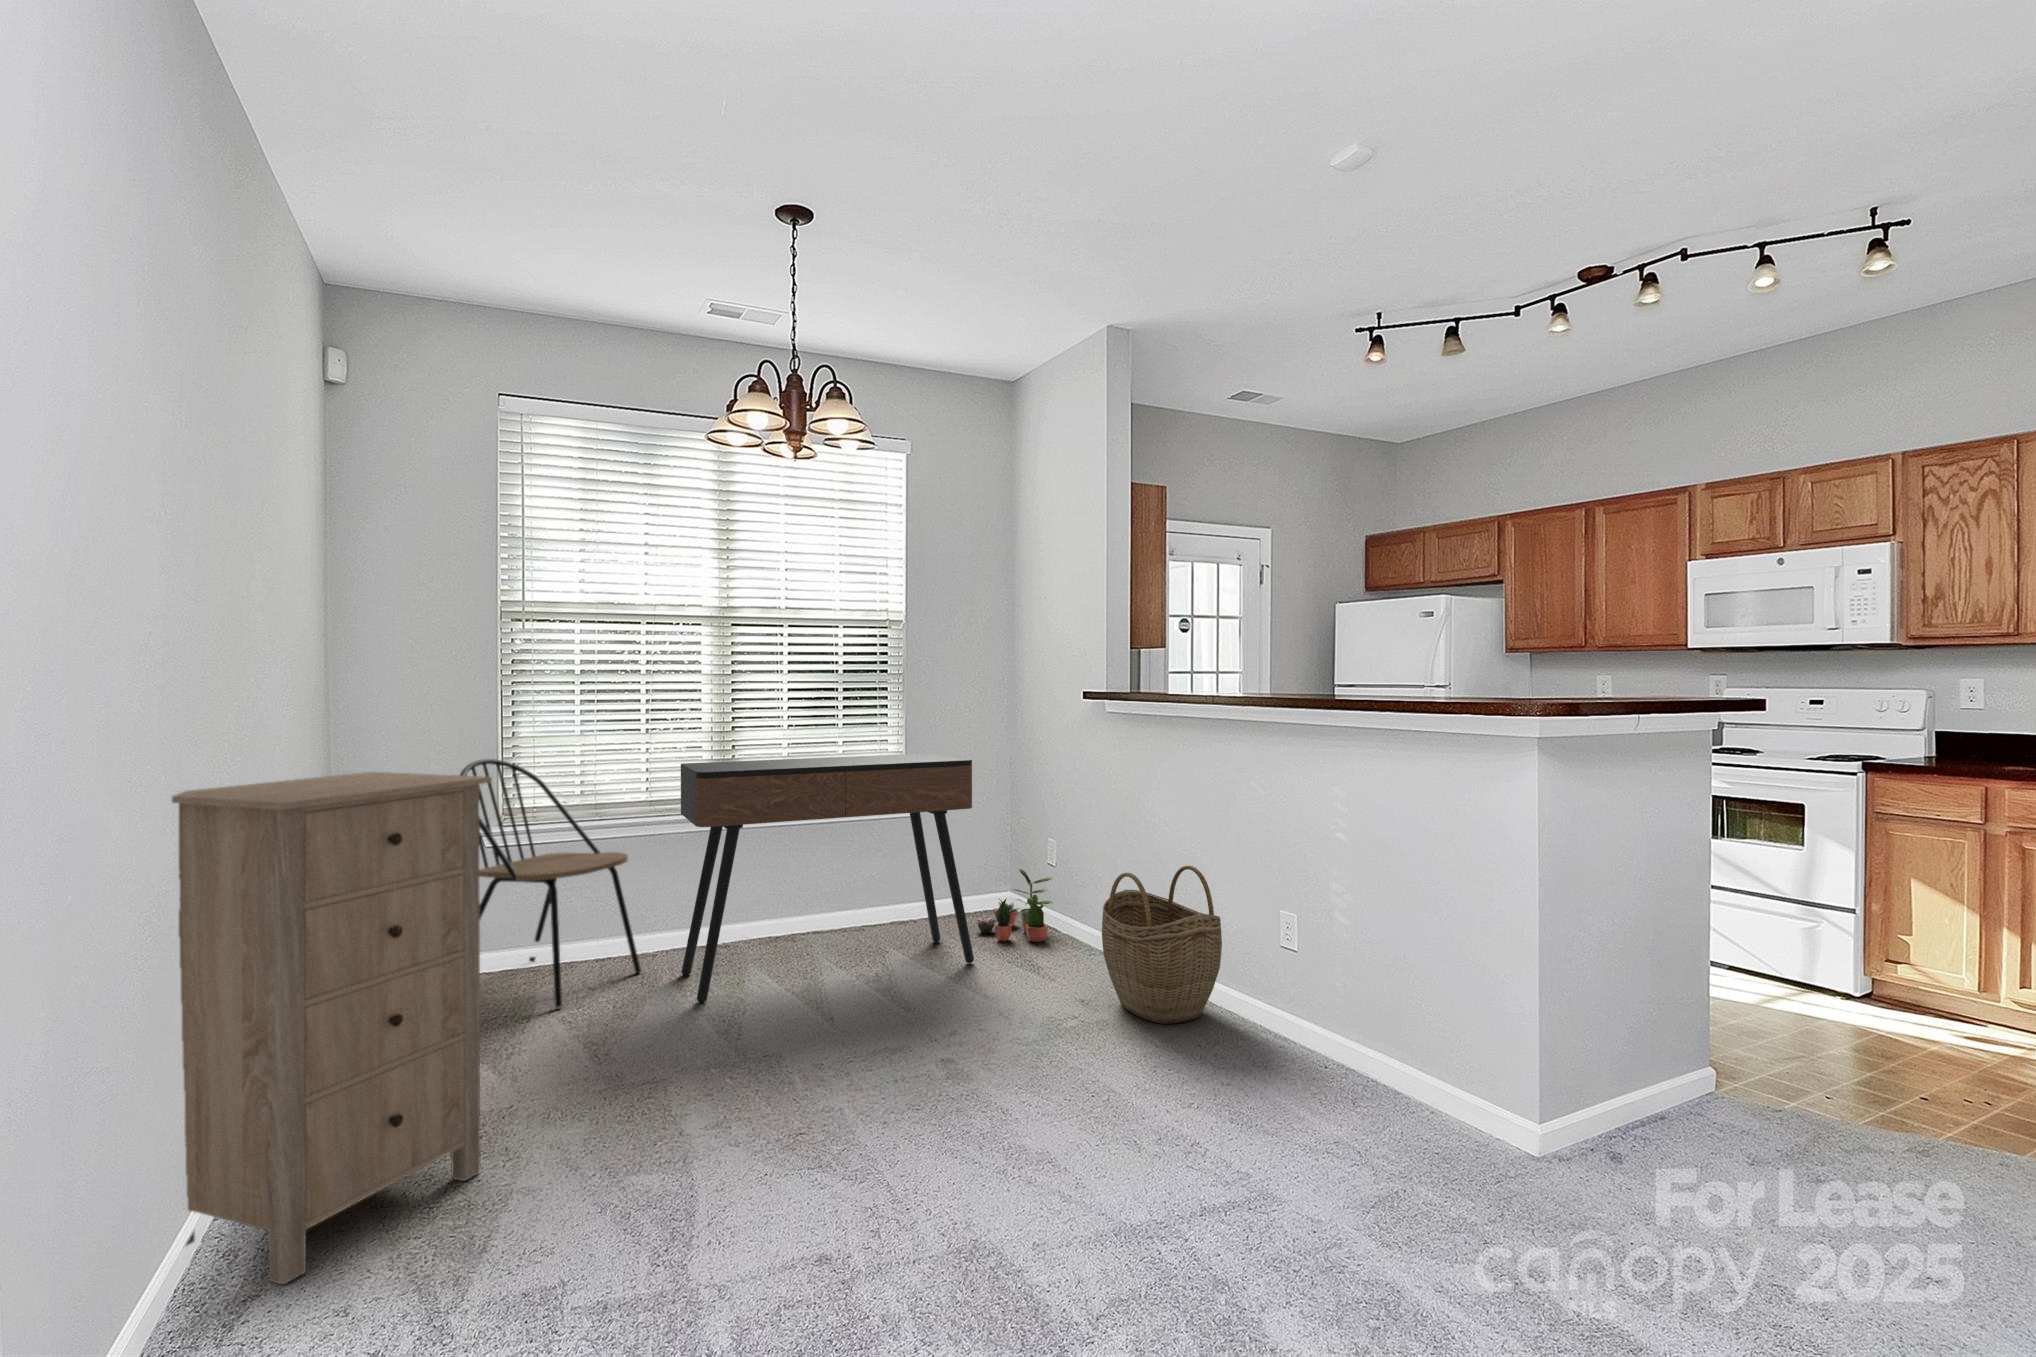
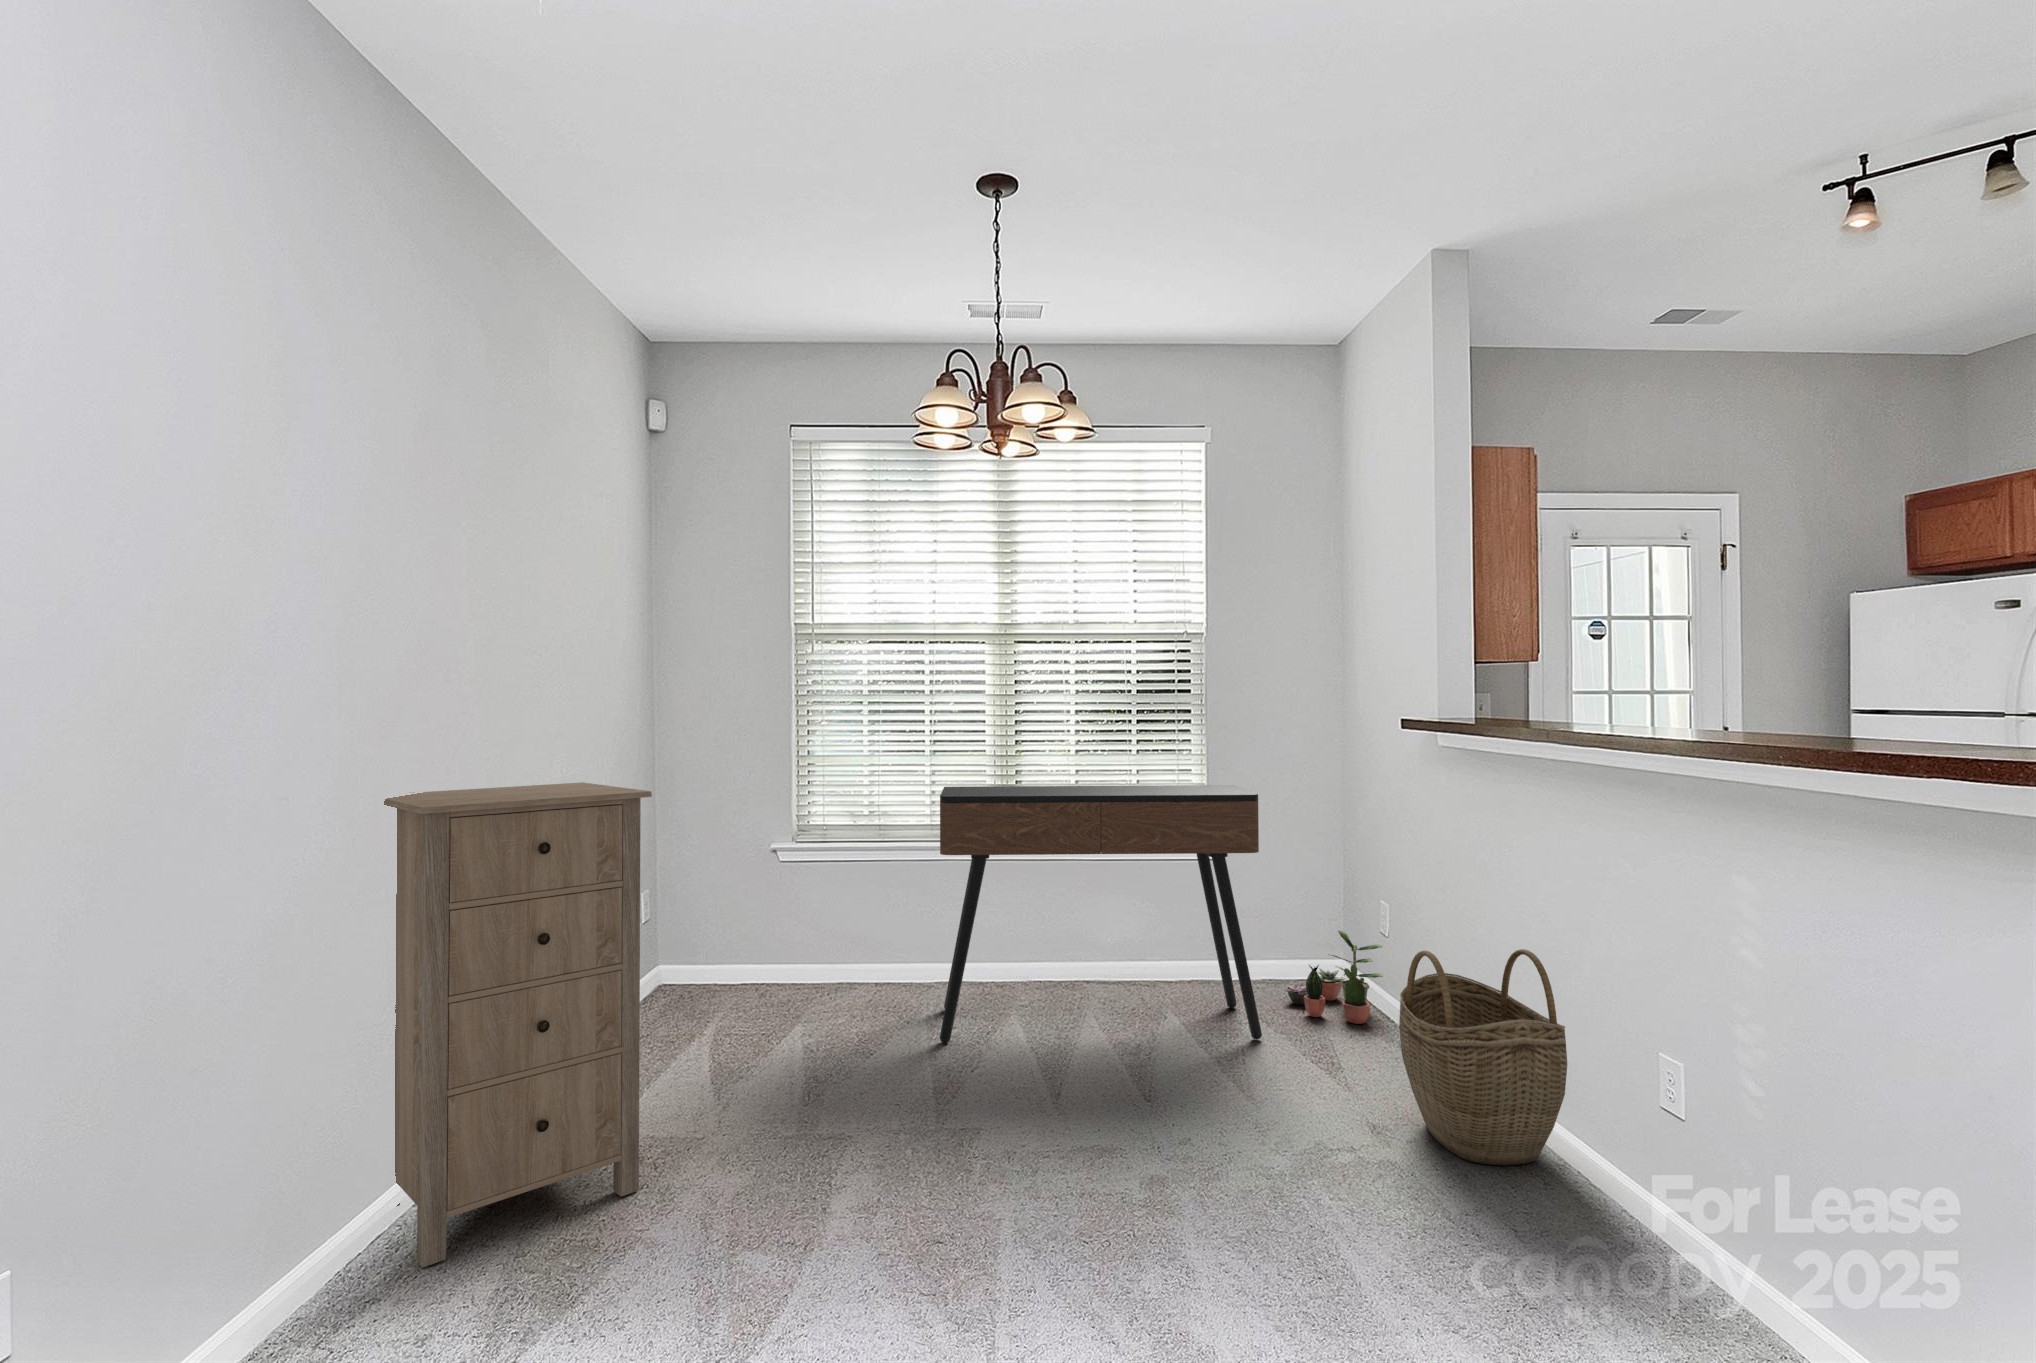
dining chair: present [460,759,641,1008] -> none [731,776,910,1028]

